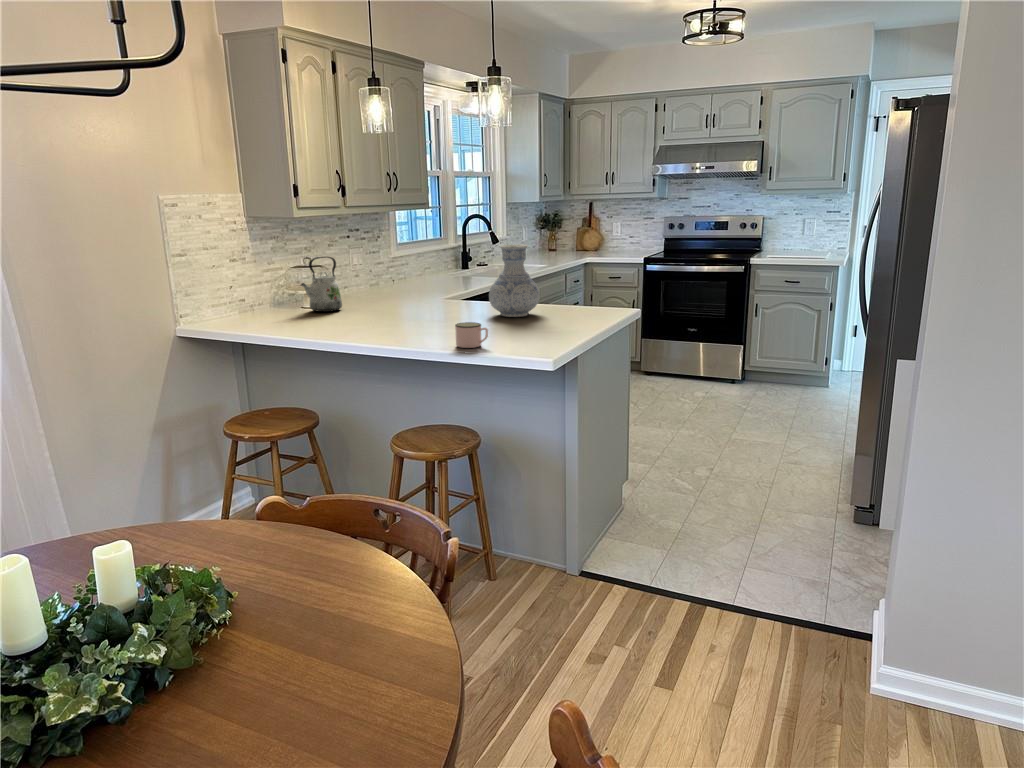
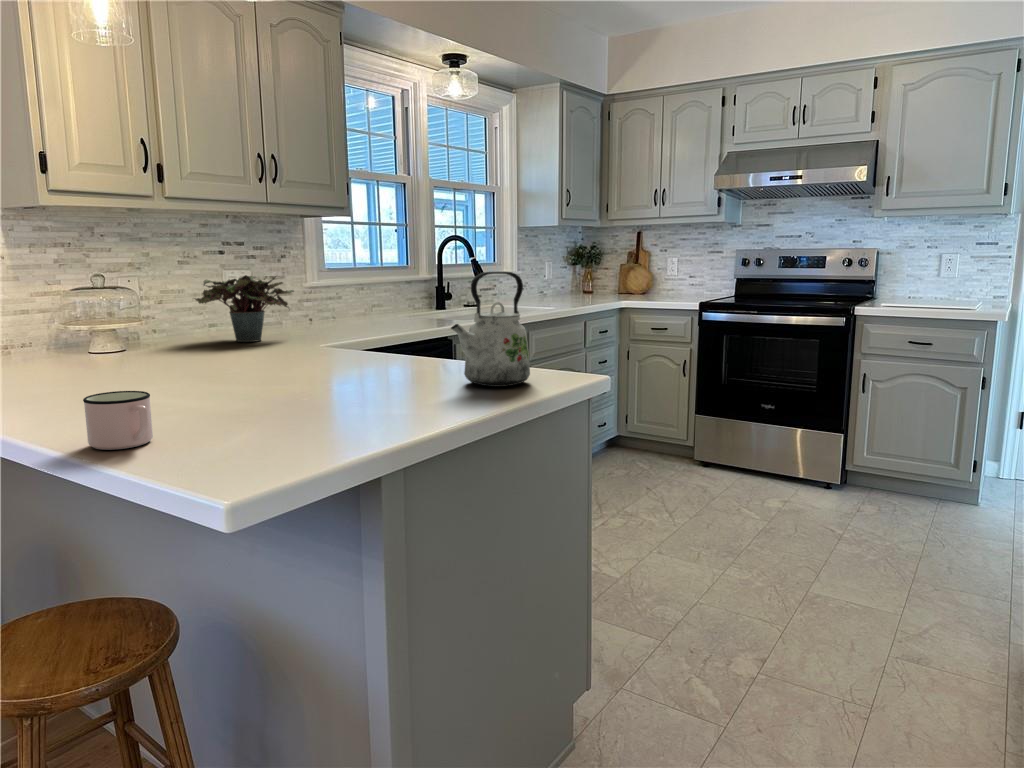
vase: present [489,244,540,317] -> none [314,250,409,381]
potted plant: none [357,254,415,298] -> present [195,275,294,342]
kettle: present [301,257,342,312] -> present [451,271,530,387]

